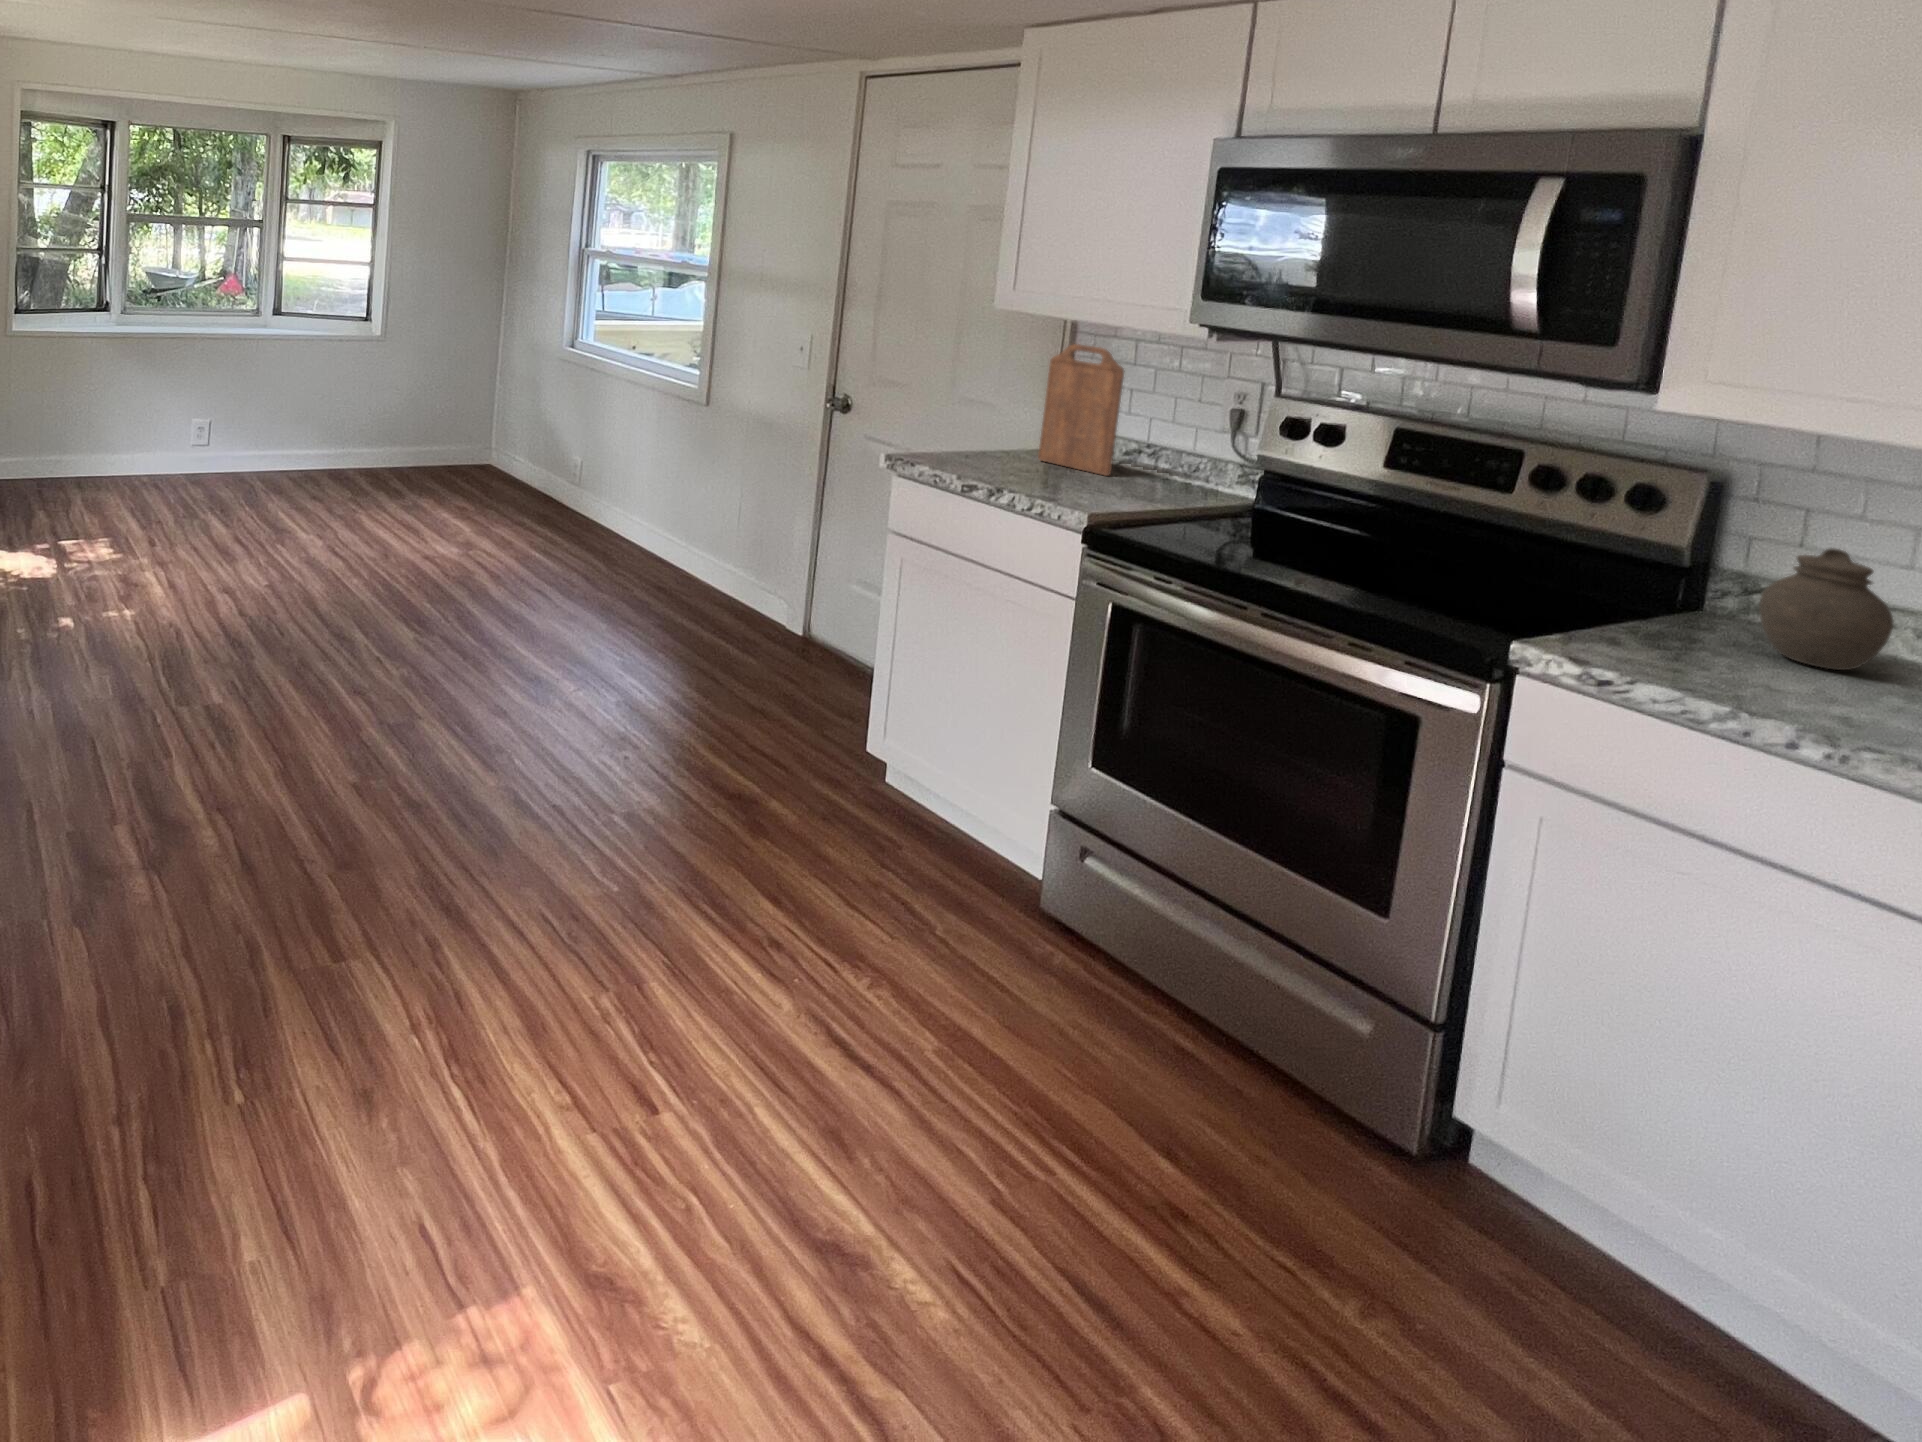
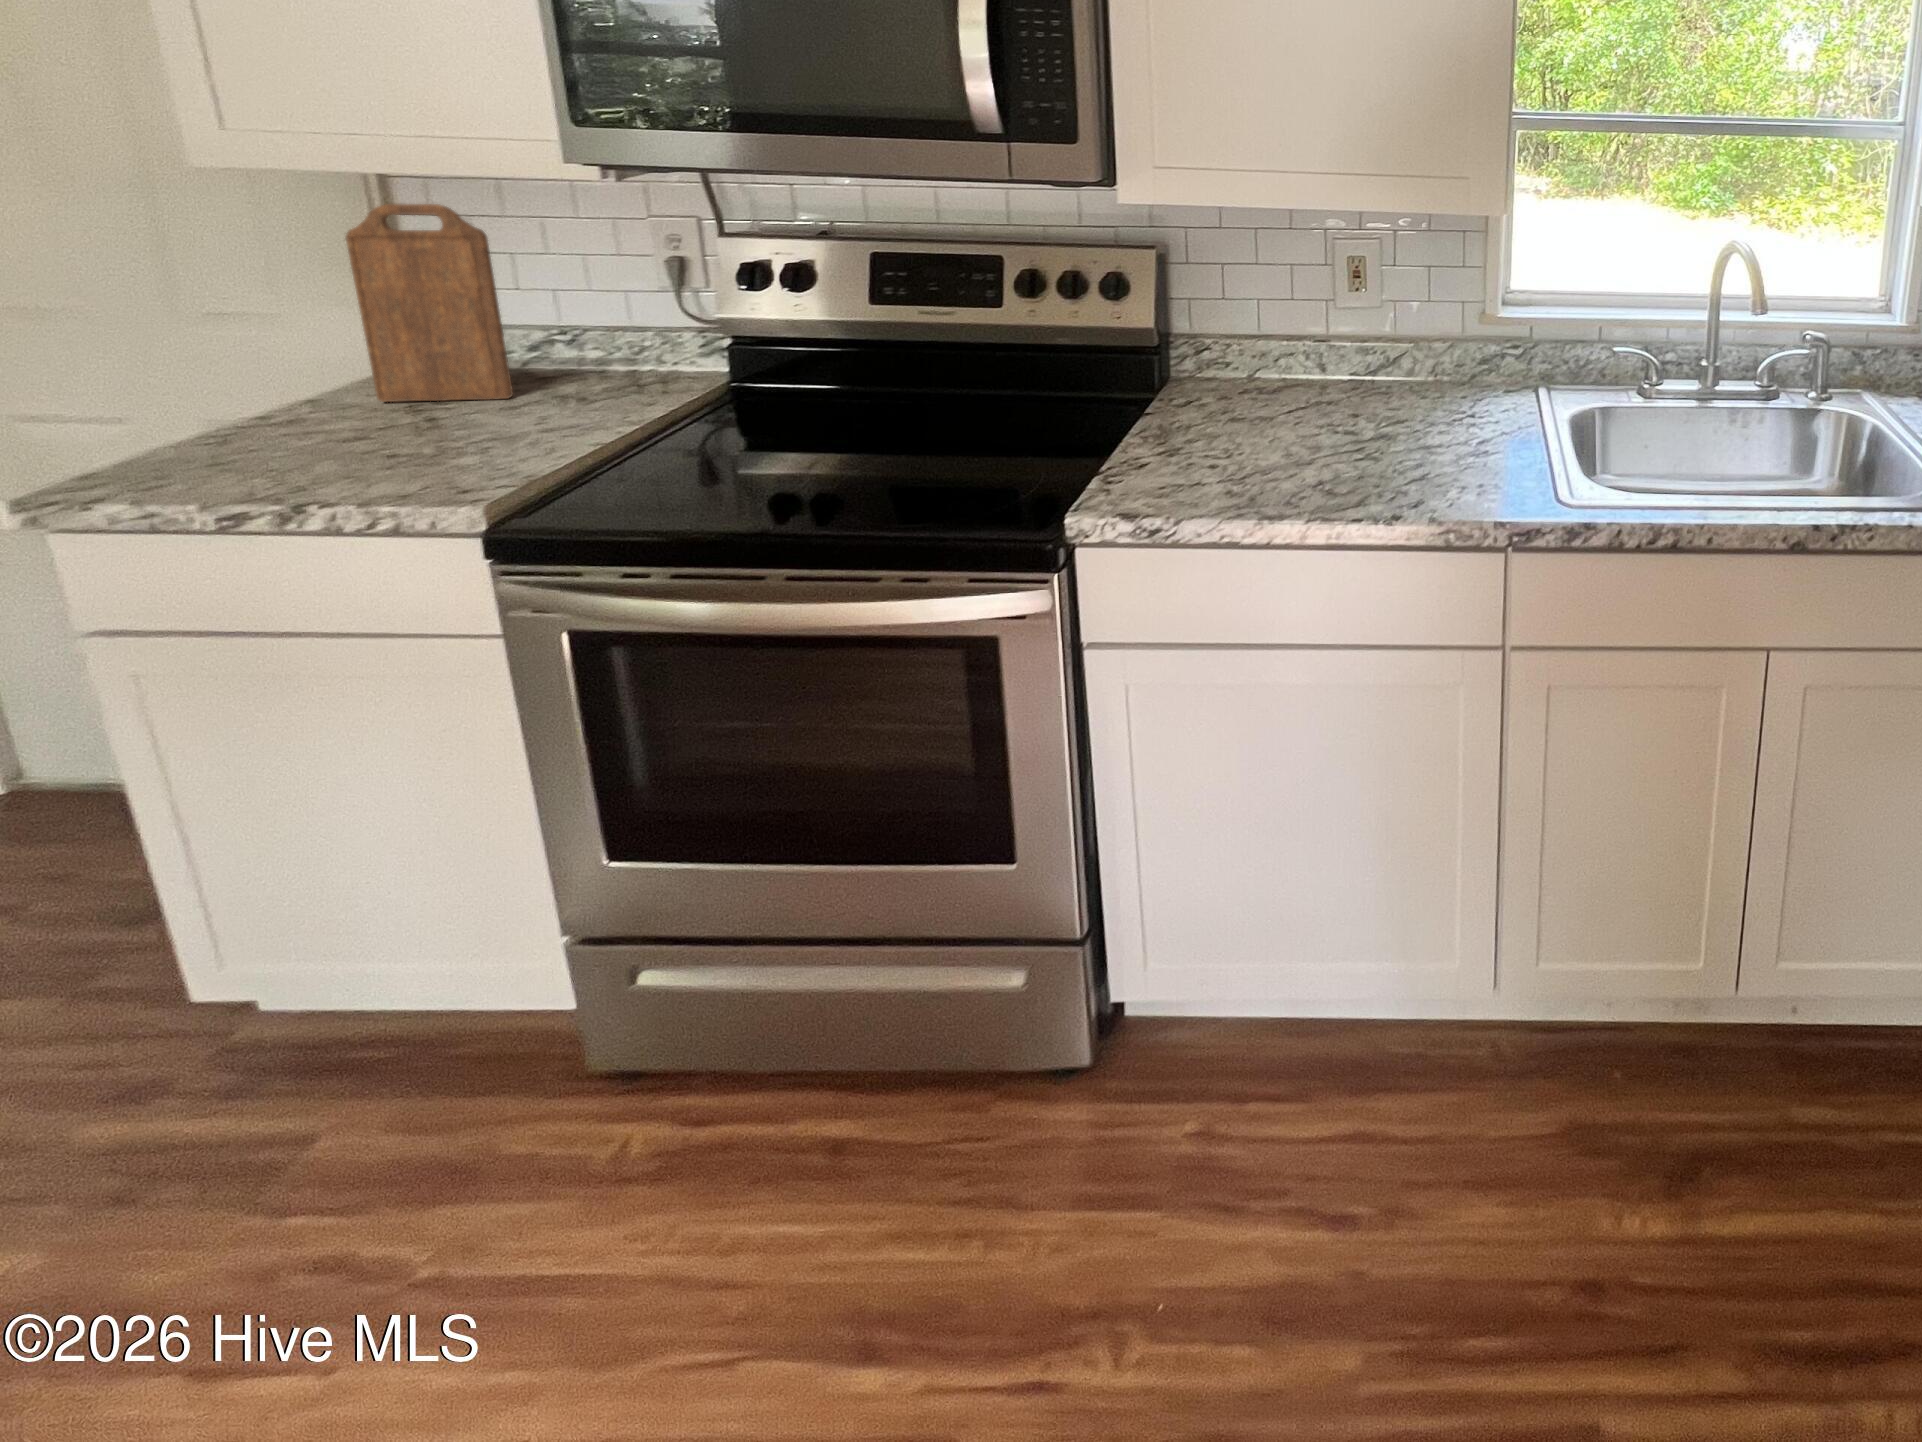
jar: present [1759,548,1893,670] -> none [1219,308,1302,420]

